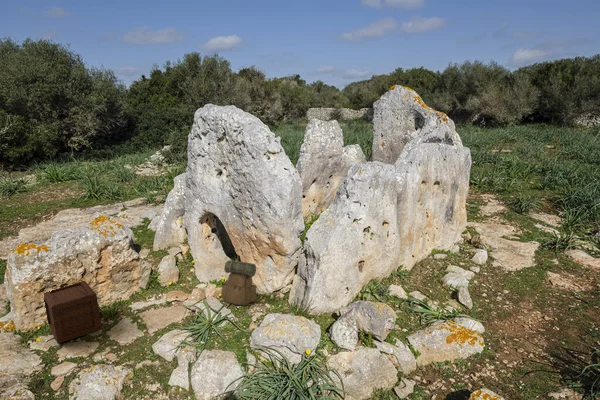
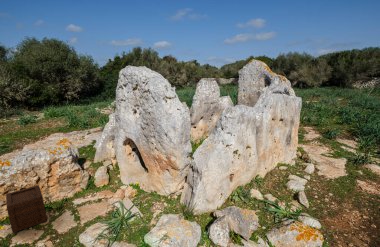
backpack: present [221,261,257,305] -> none [134,172,158,205]

